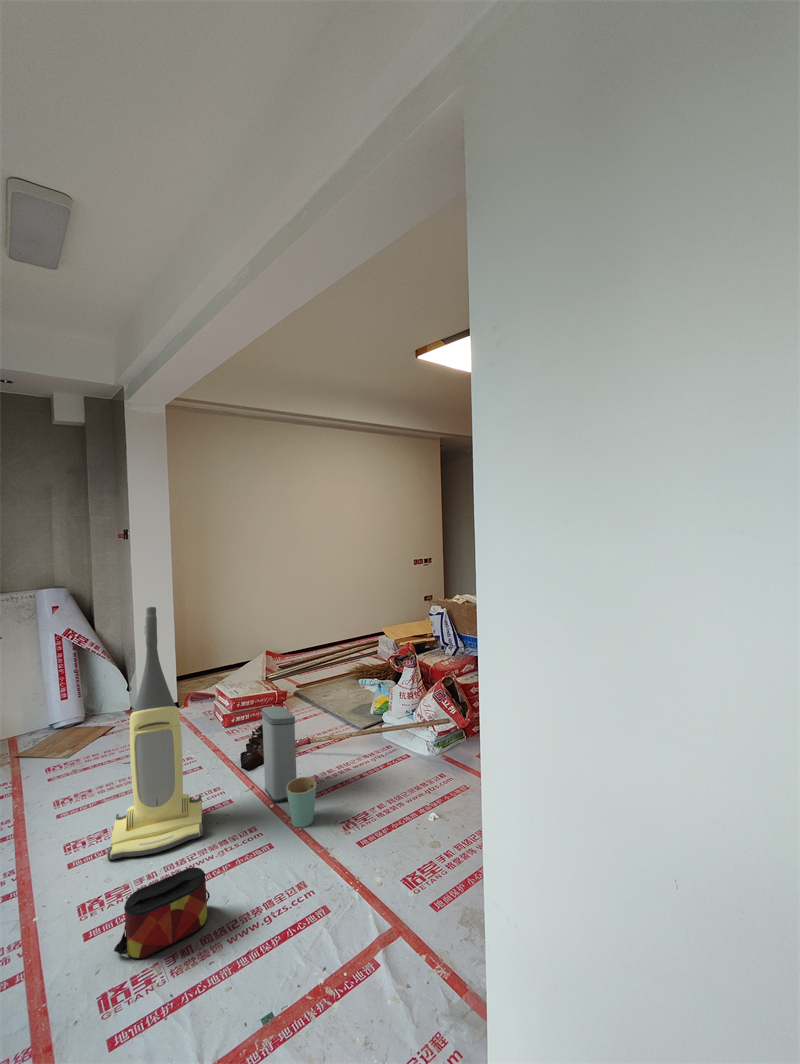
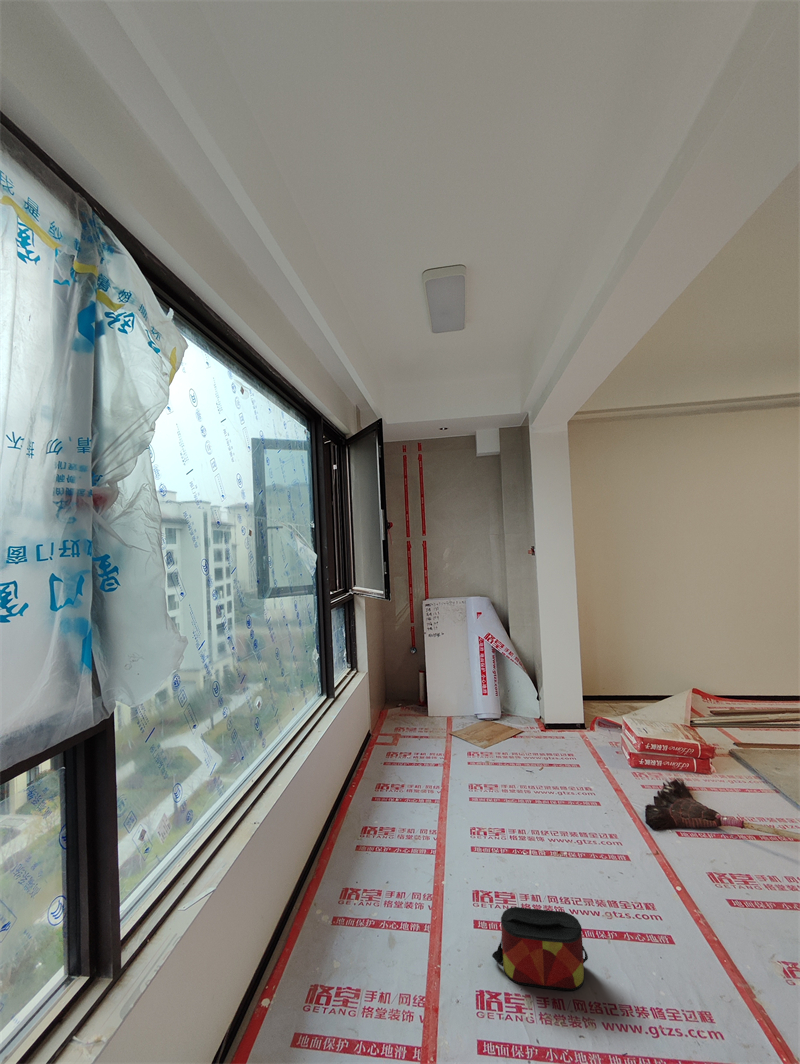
vacuum cleaner: present [107,607,203,860] -> none [501,621,594,882]
trash can: present [261,706,317,827] -> none [666,760,742,939]

